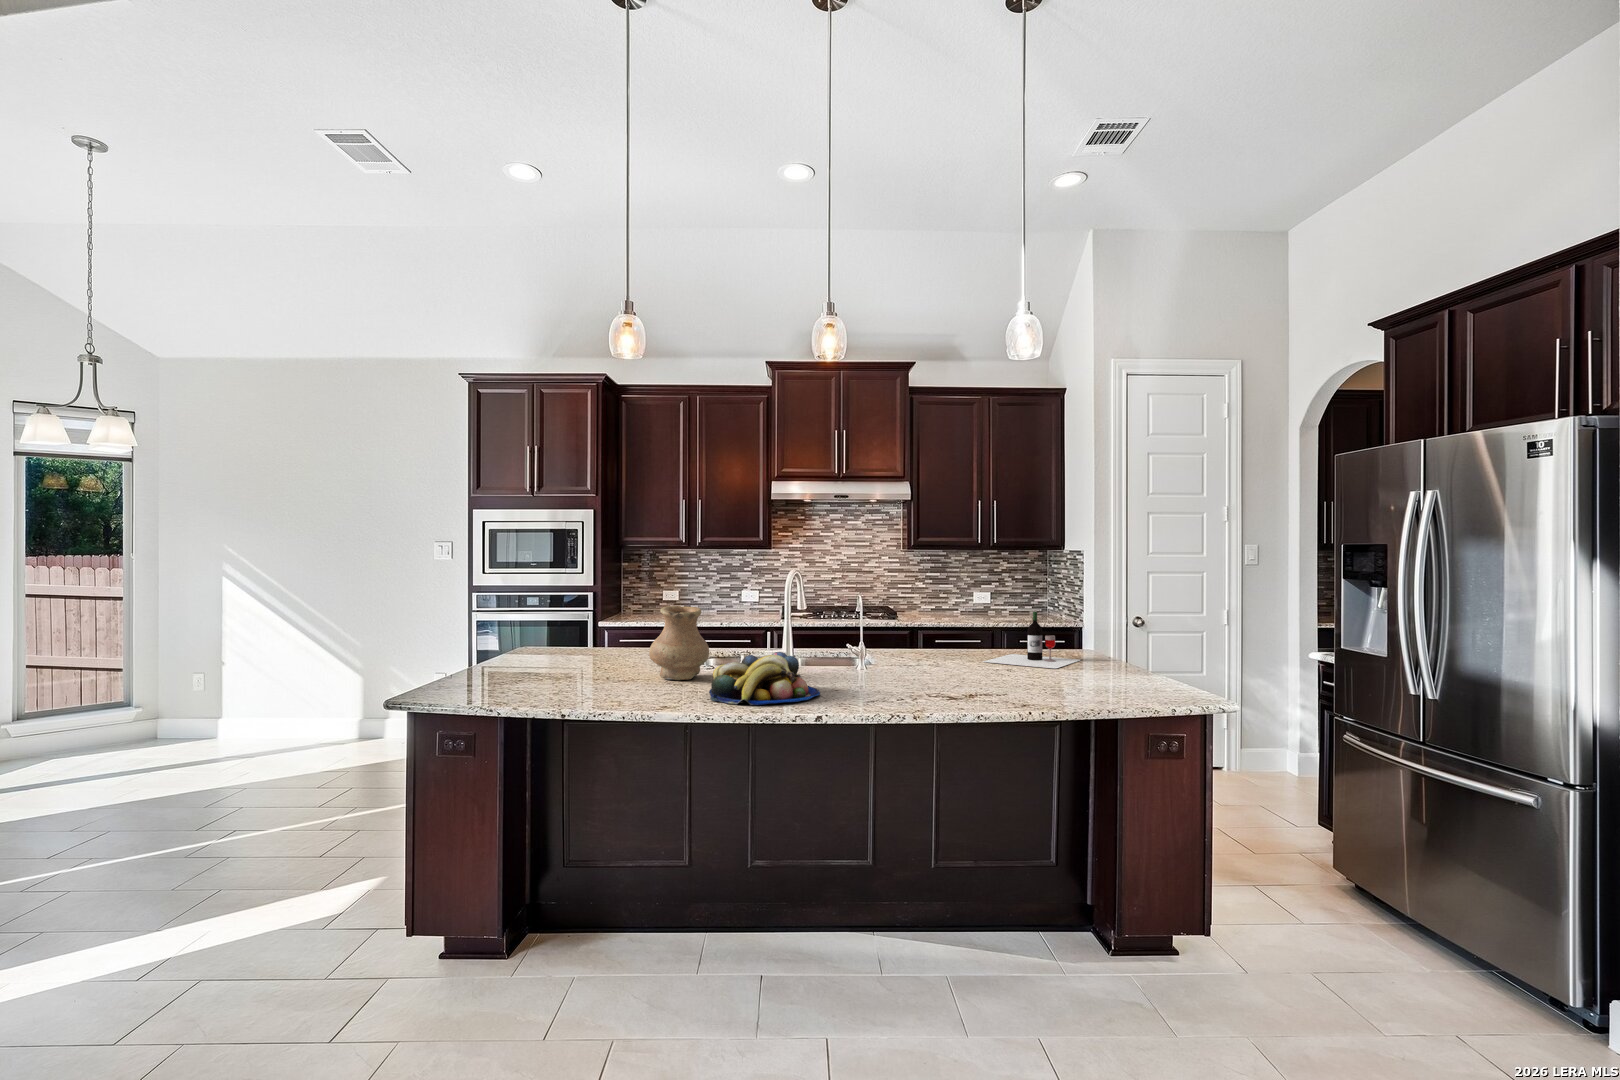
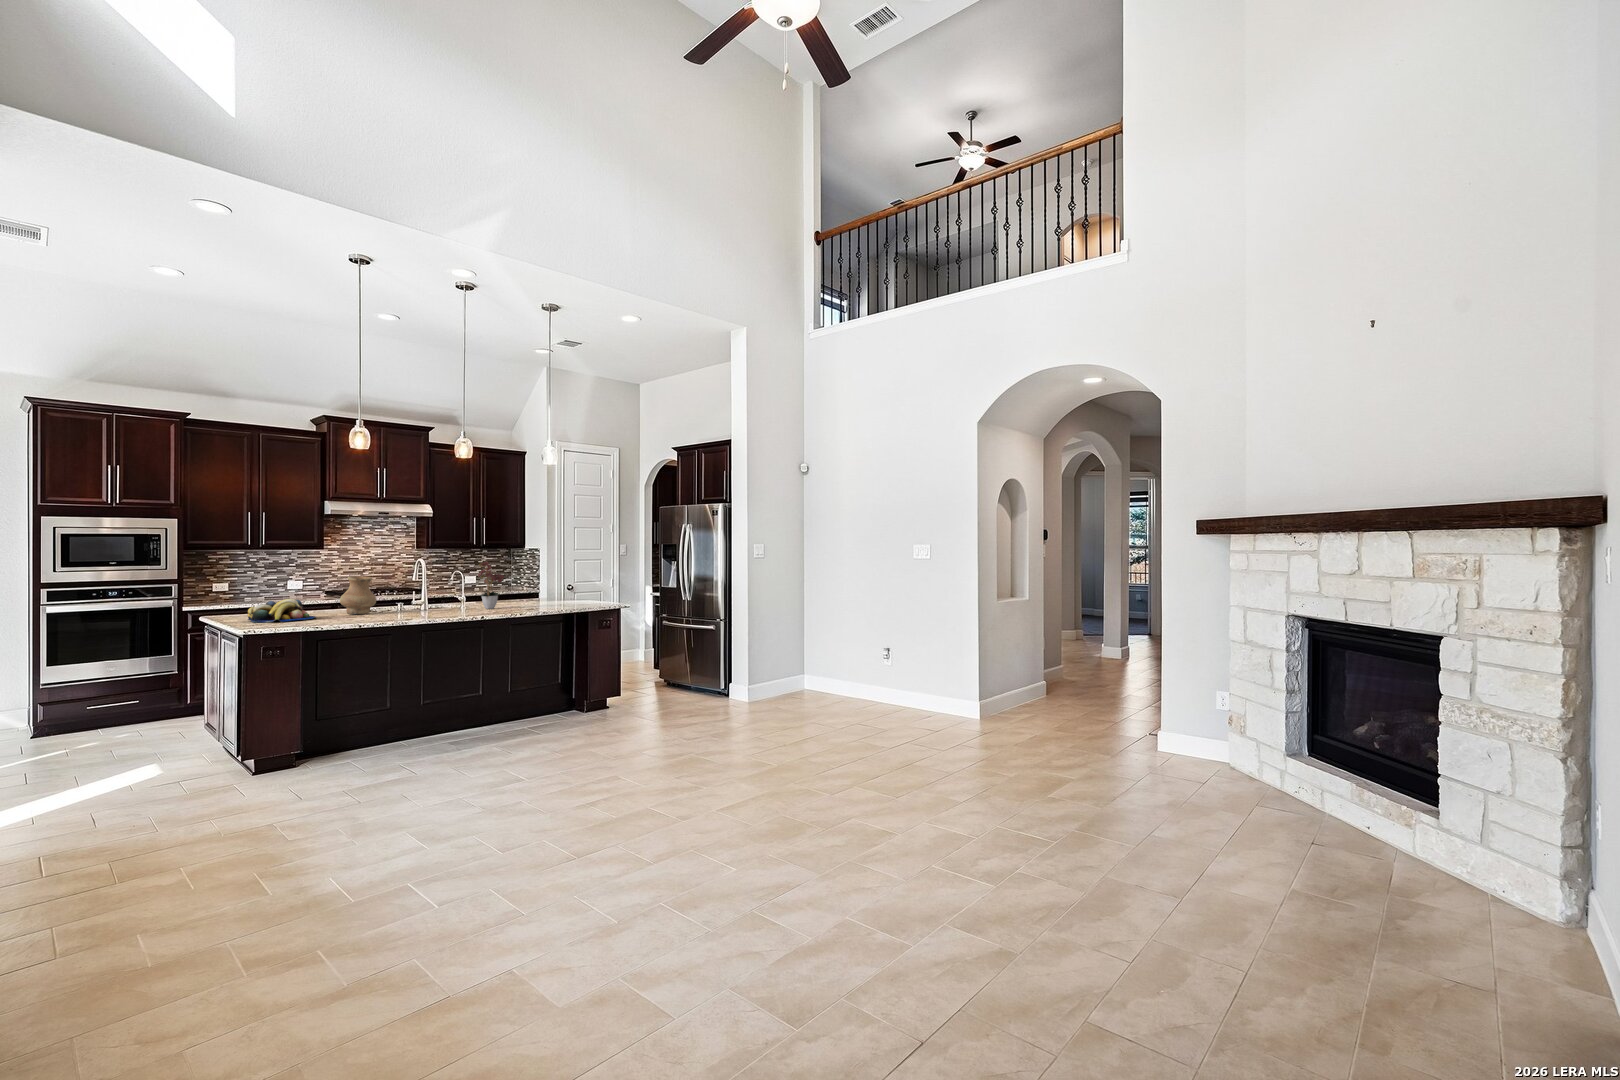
flower arrangement: none [882,581,949,689] -> present [478,562,504,609]
wine bottle: present [983,612,1080,669] -> none [509,576,556,602]
fruit bowl: present [709,652,820,705] -> present [248,599,315,623]

